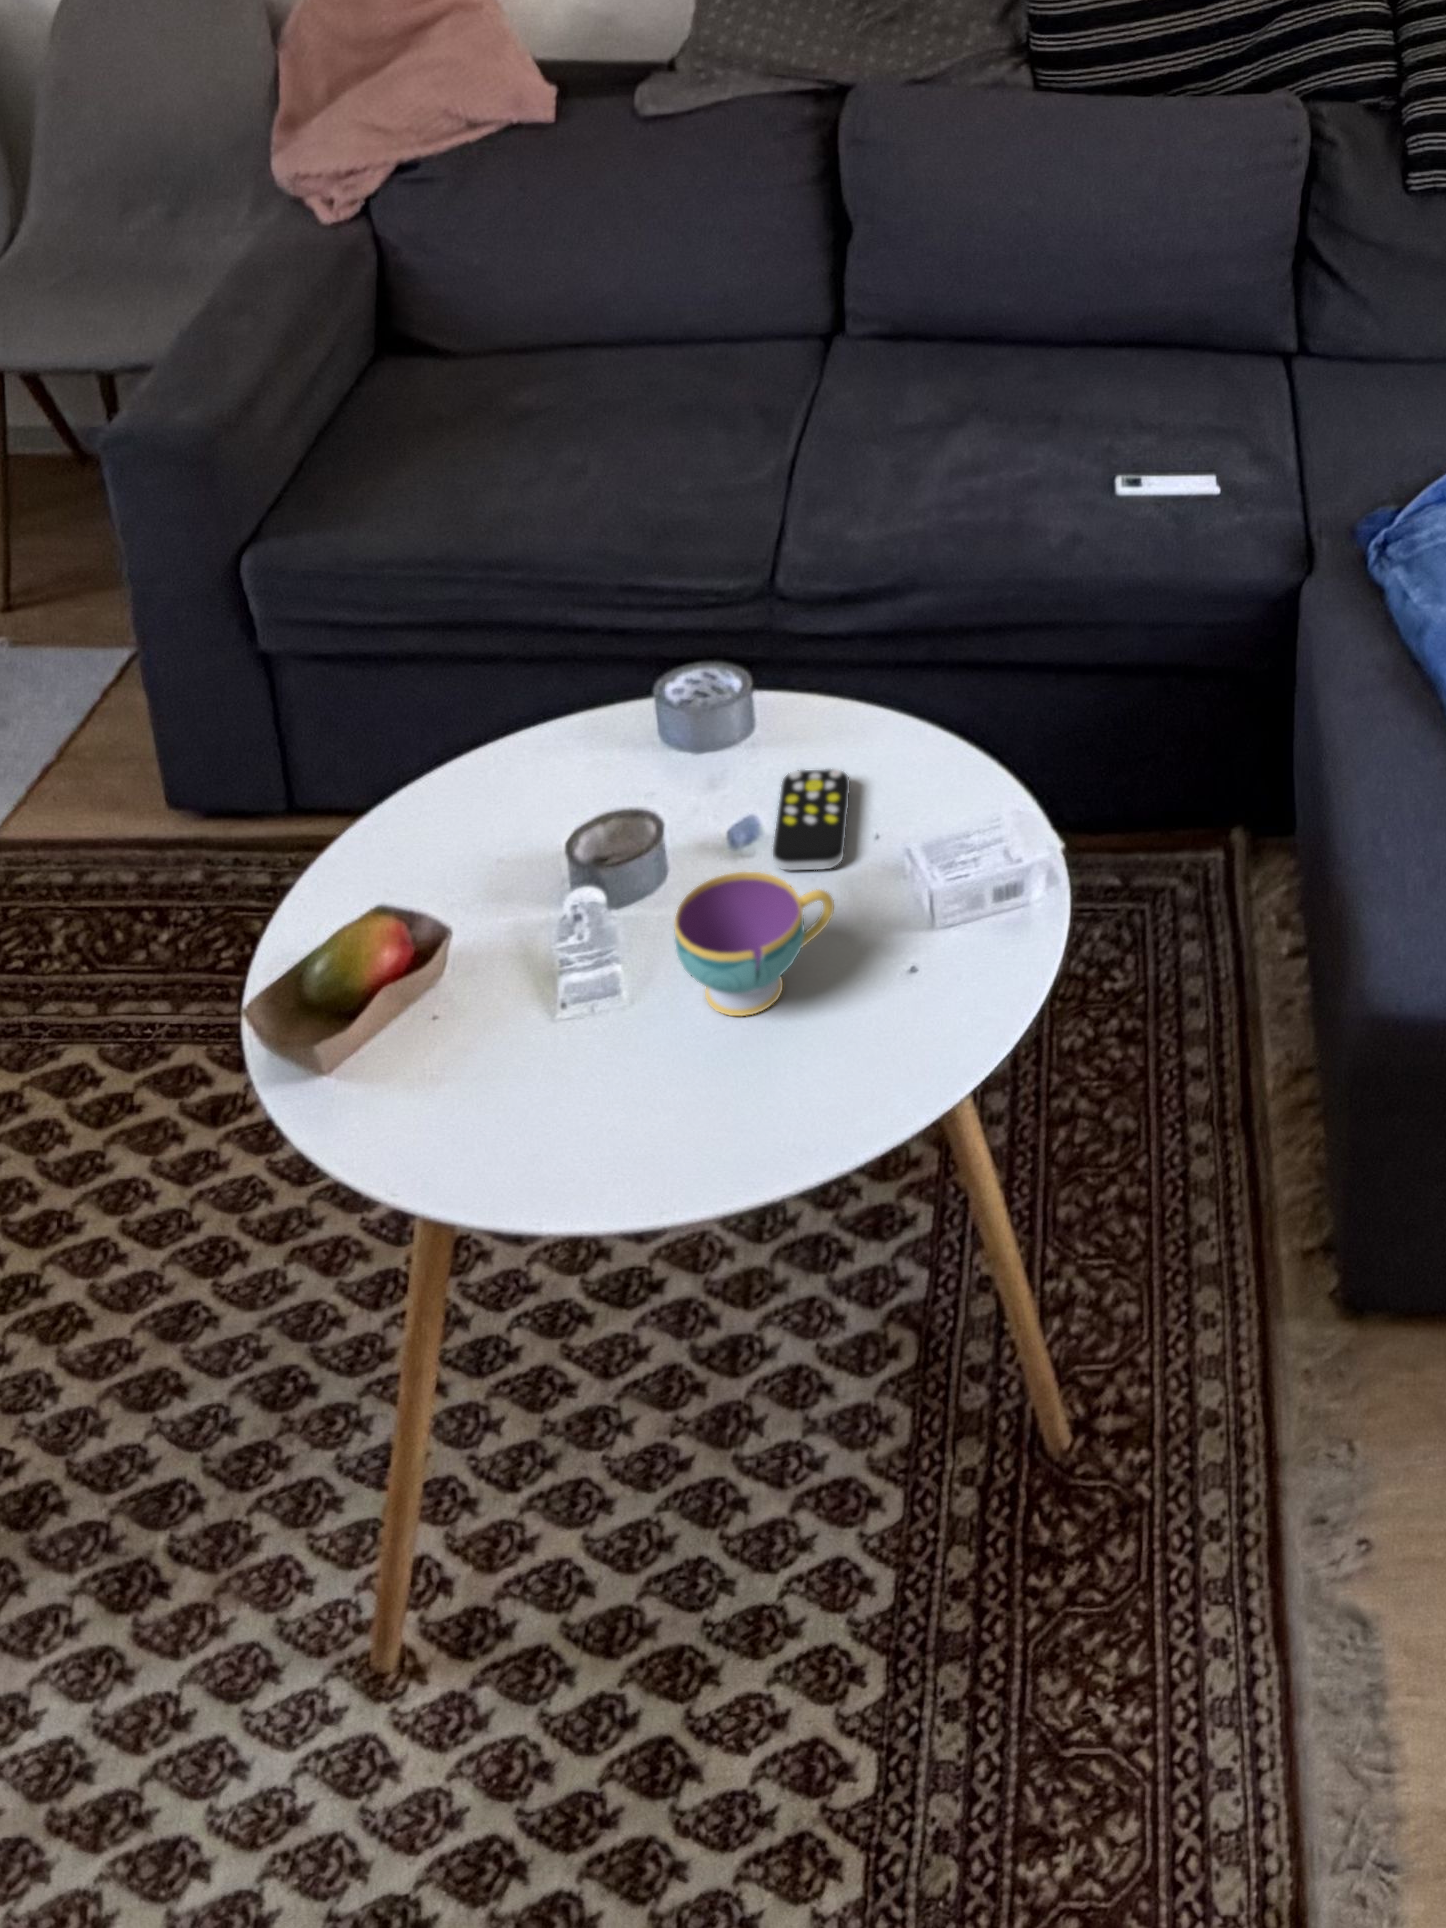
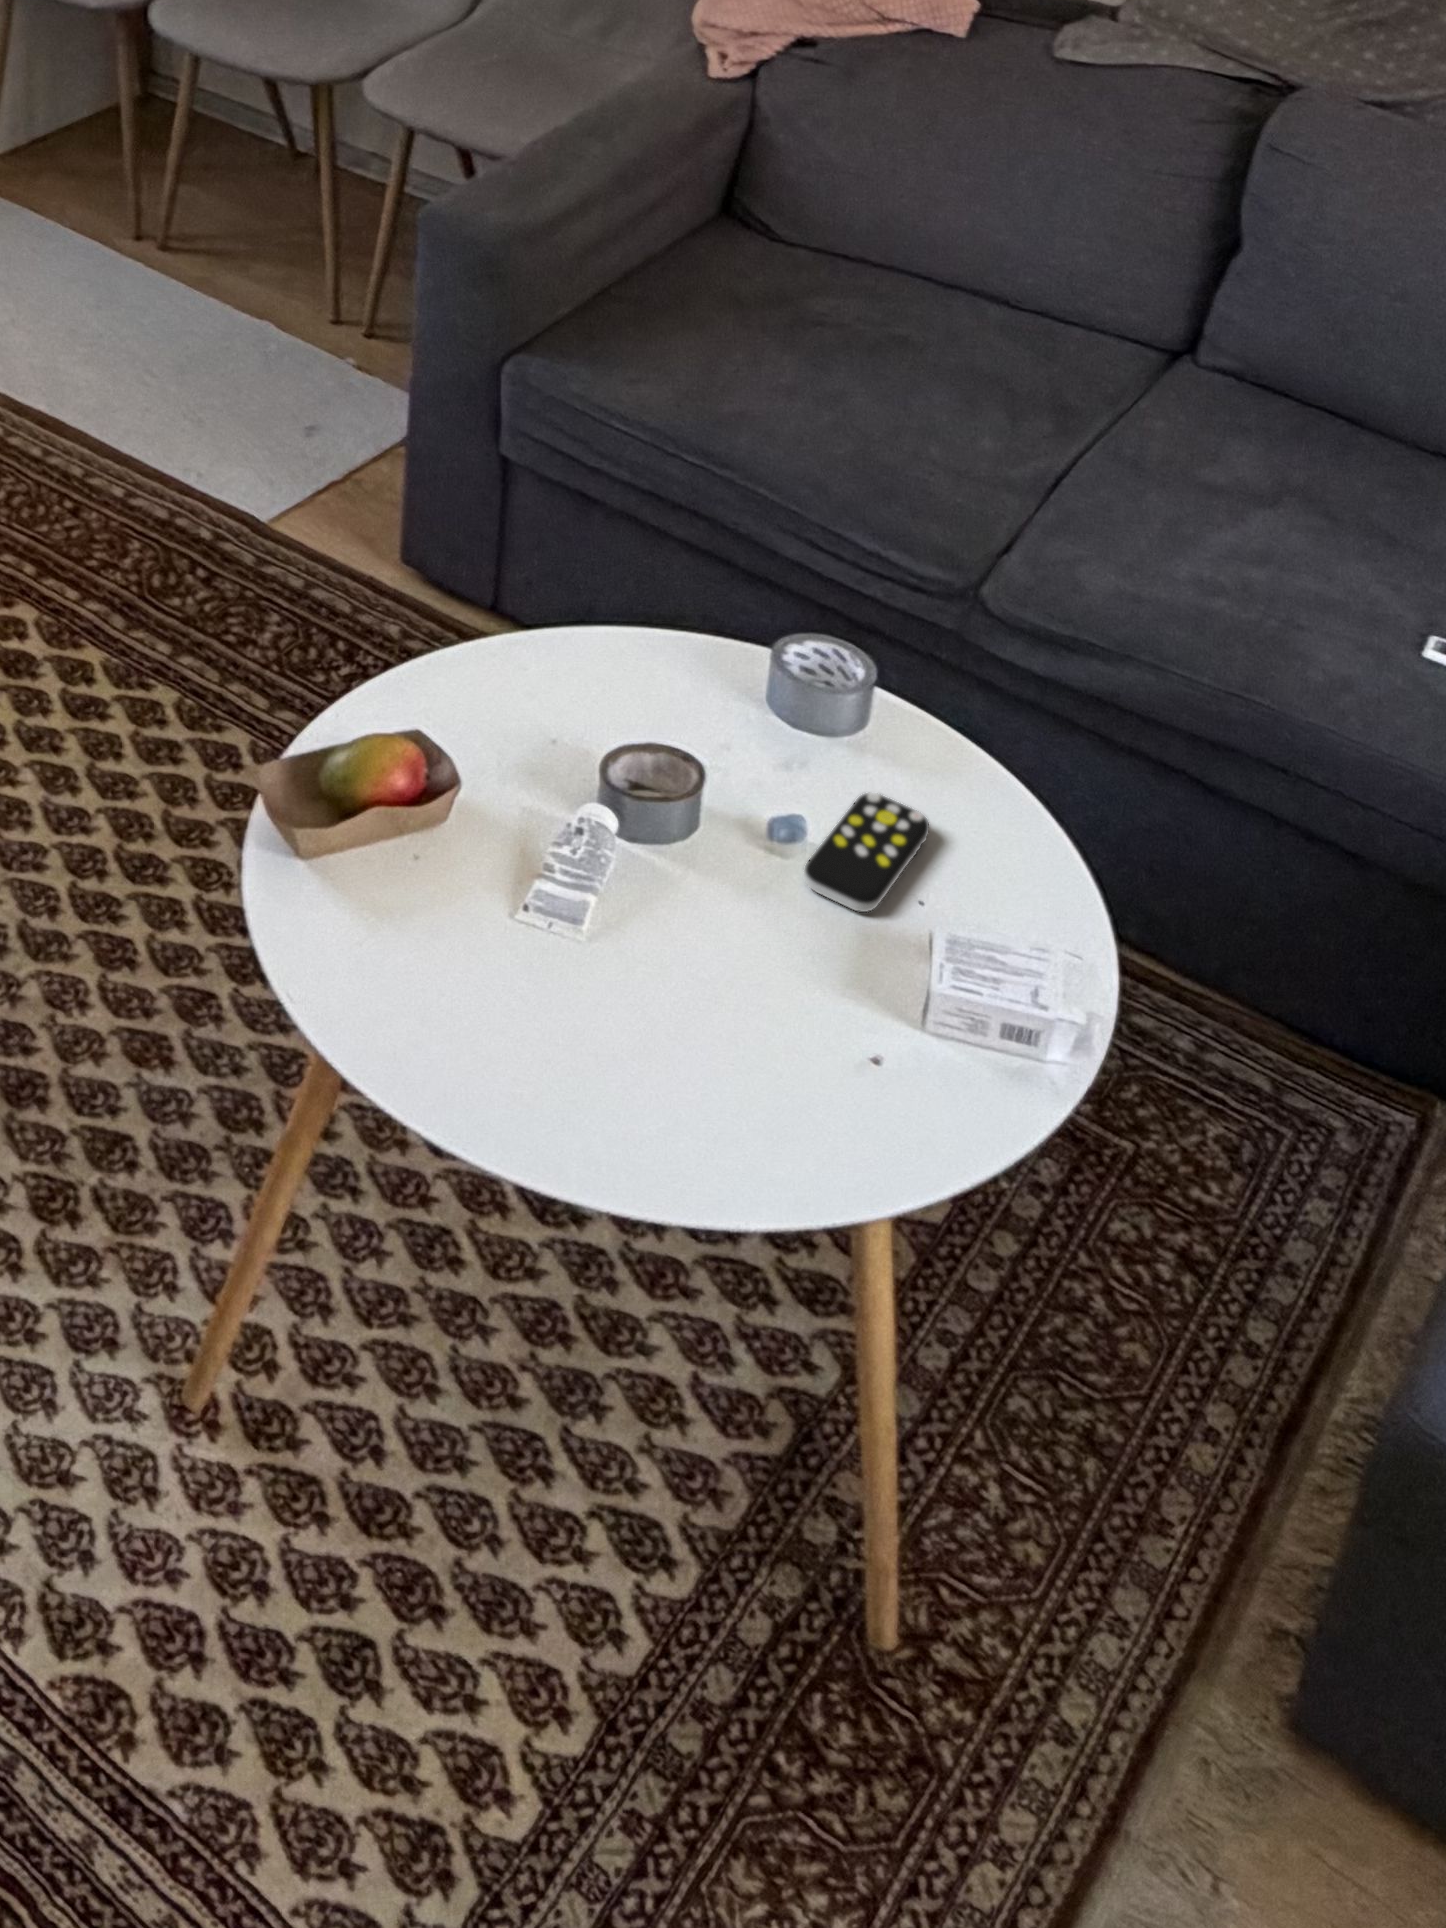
teacup: present [674,872,834,1016] -> none [639,859,817,1018]

